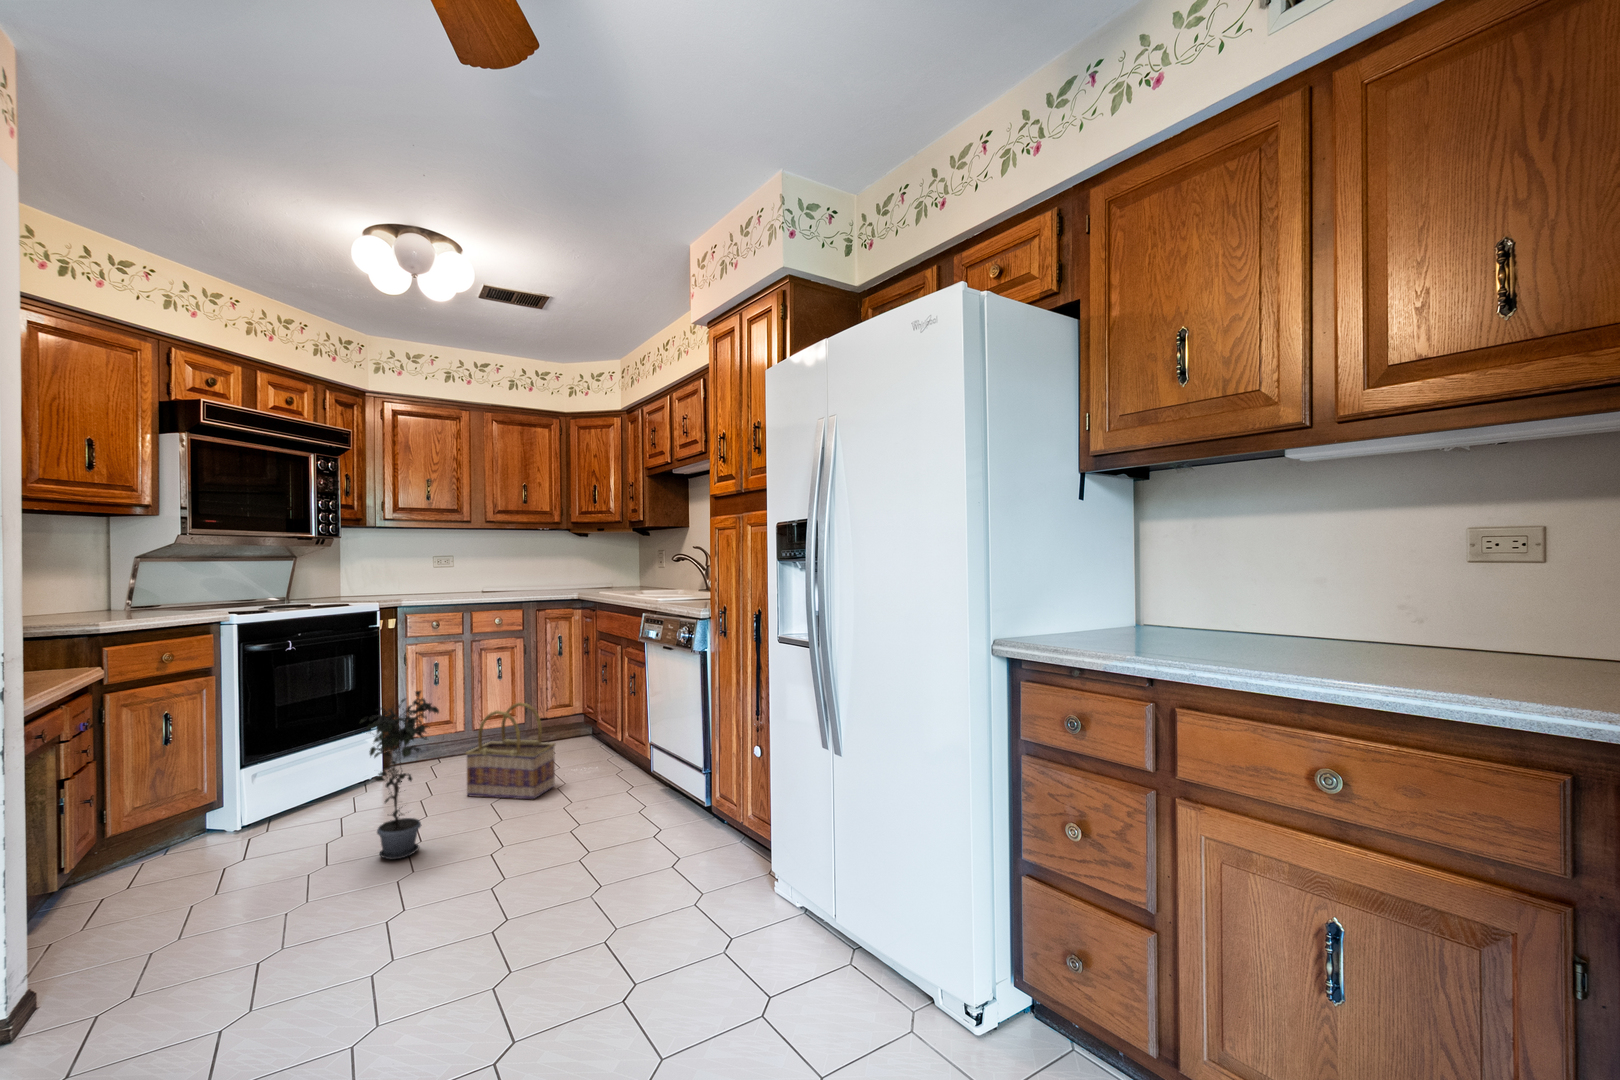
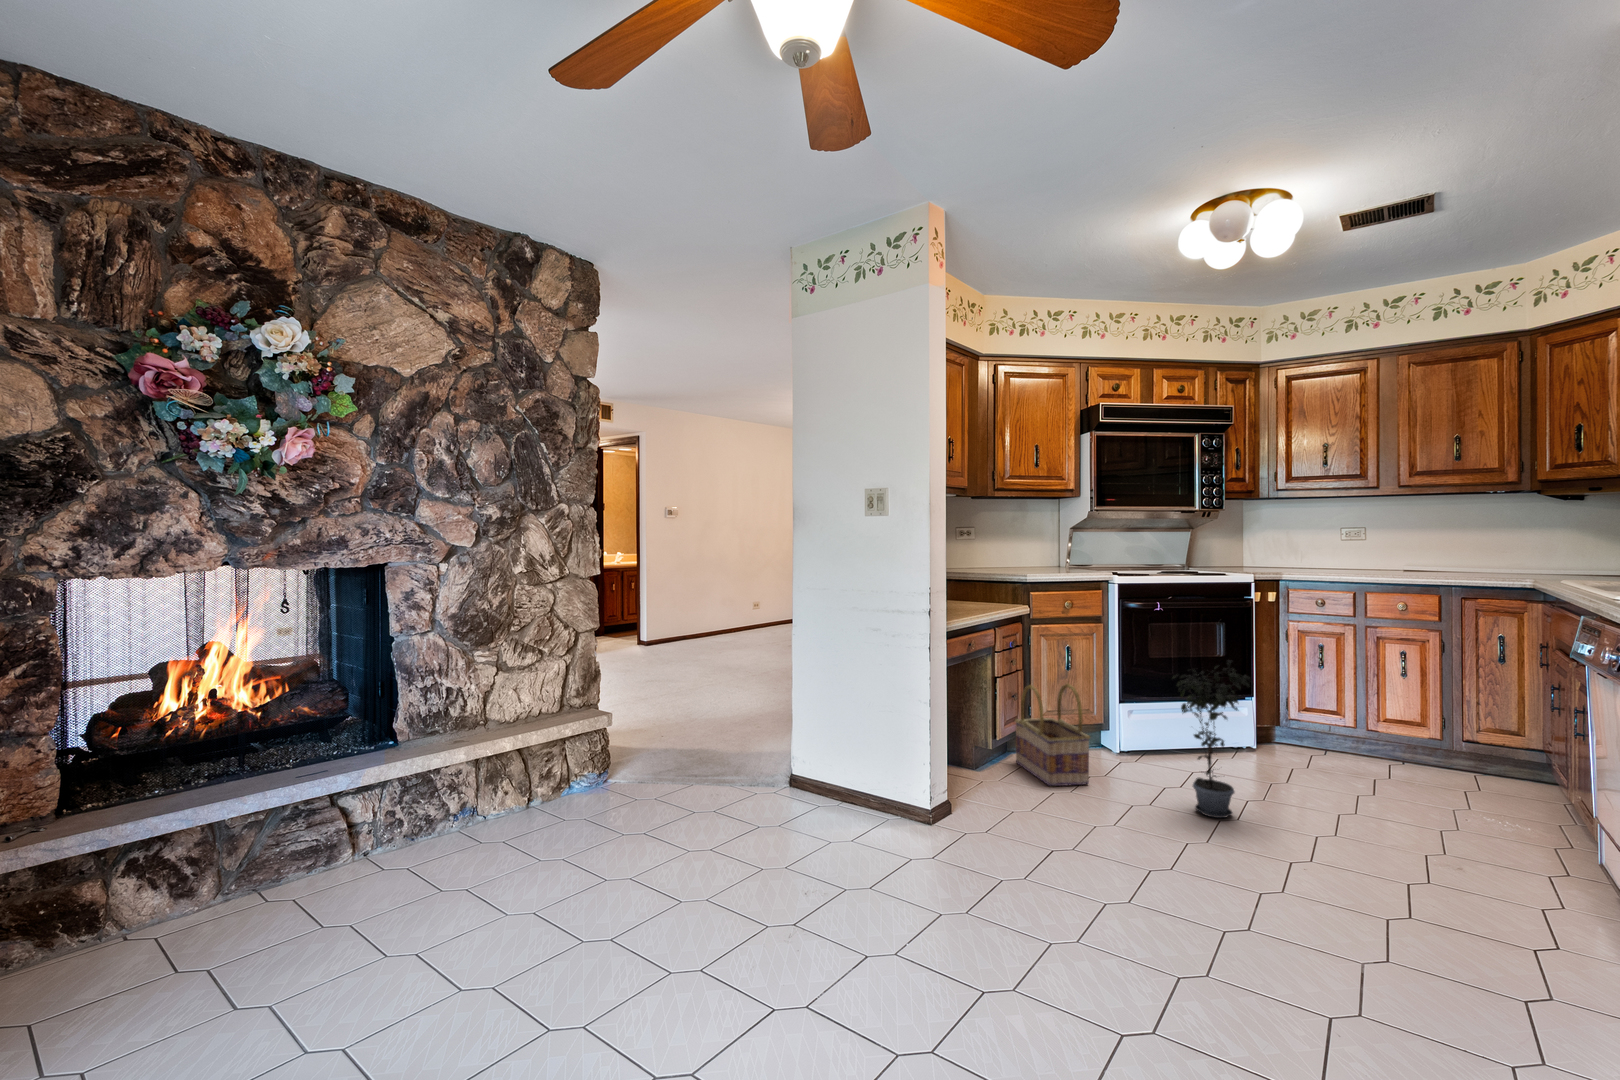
basket: present [466,703,555,799] -> present [1015,683,1090,786]

